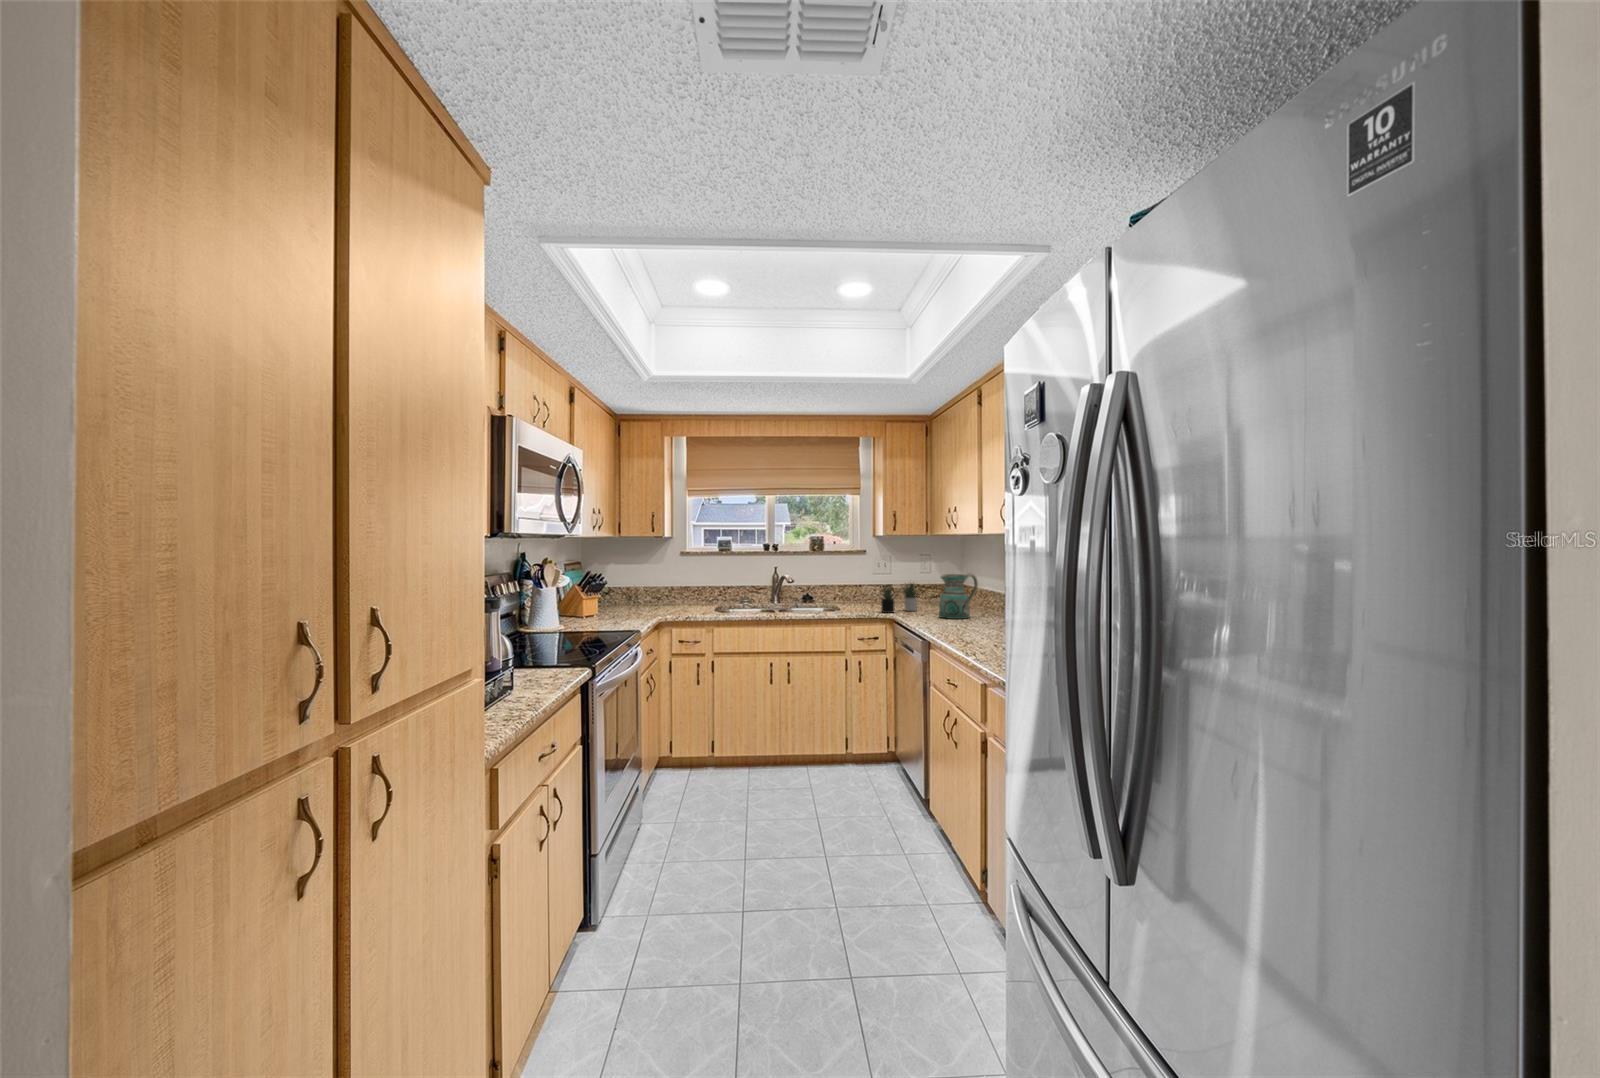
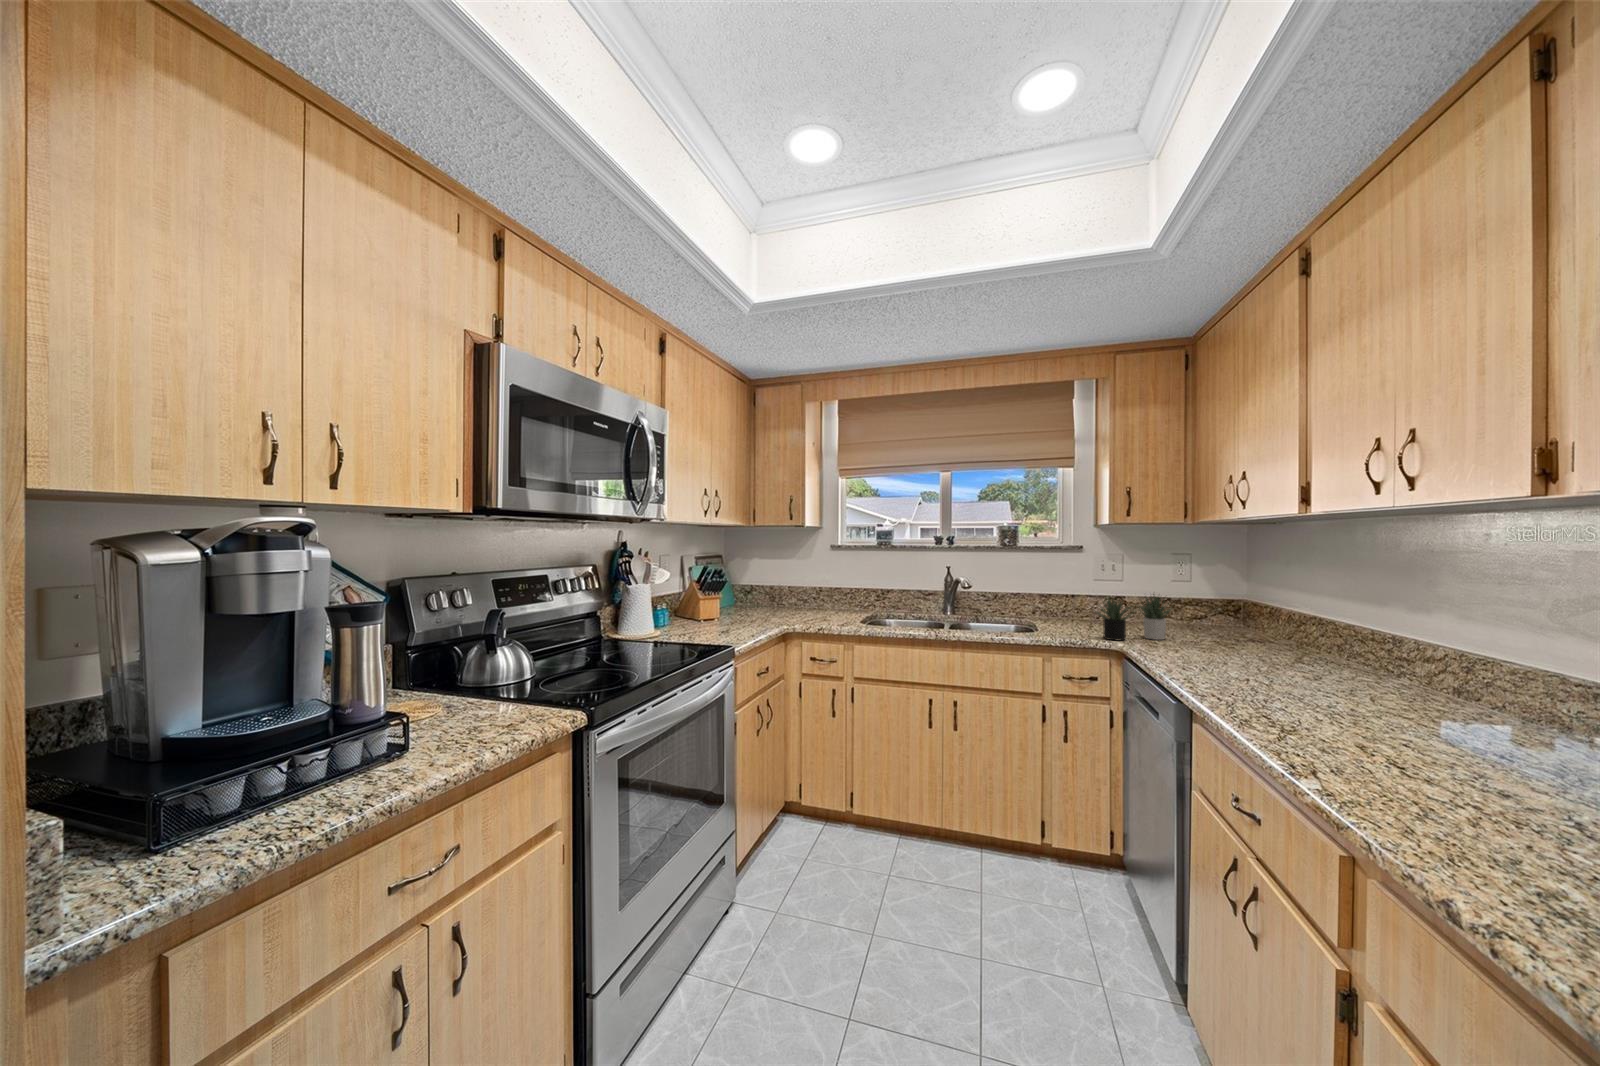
ceramic pitcher: present [939,573,978,619] -> none [1208,584,1287,663]

